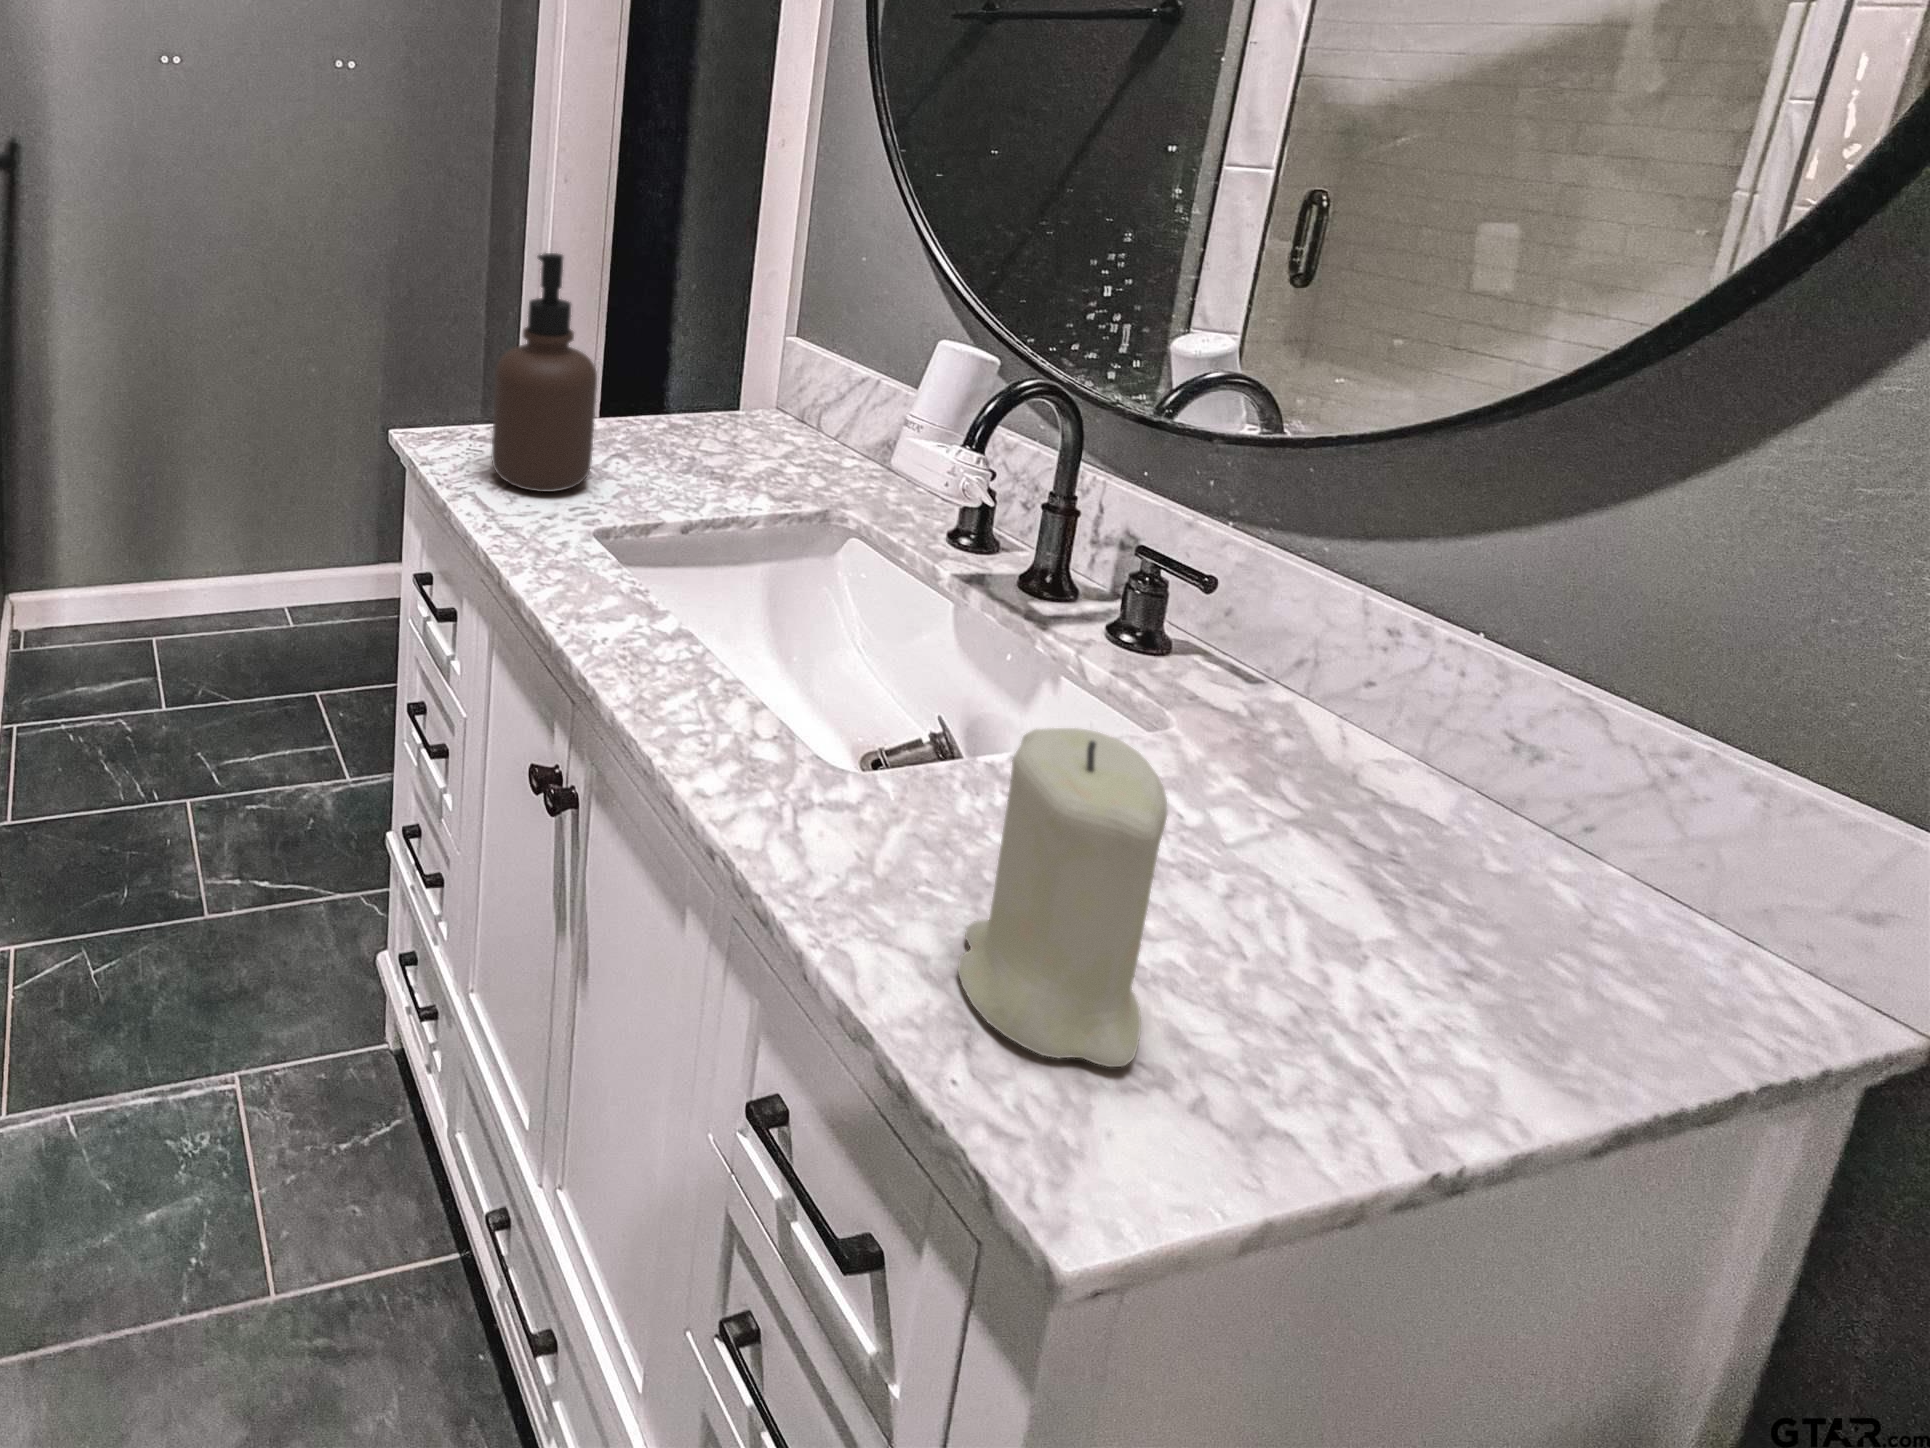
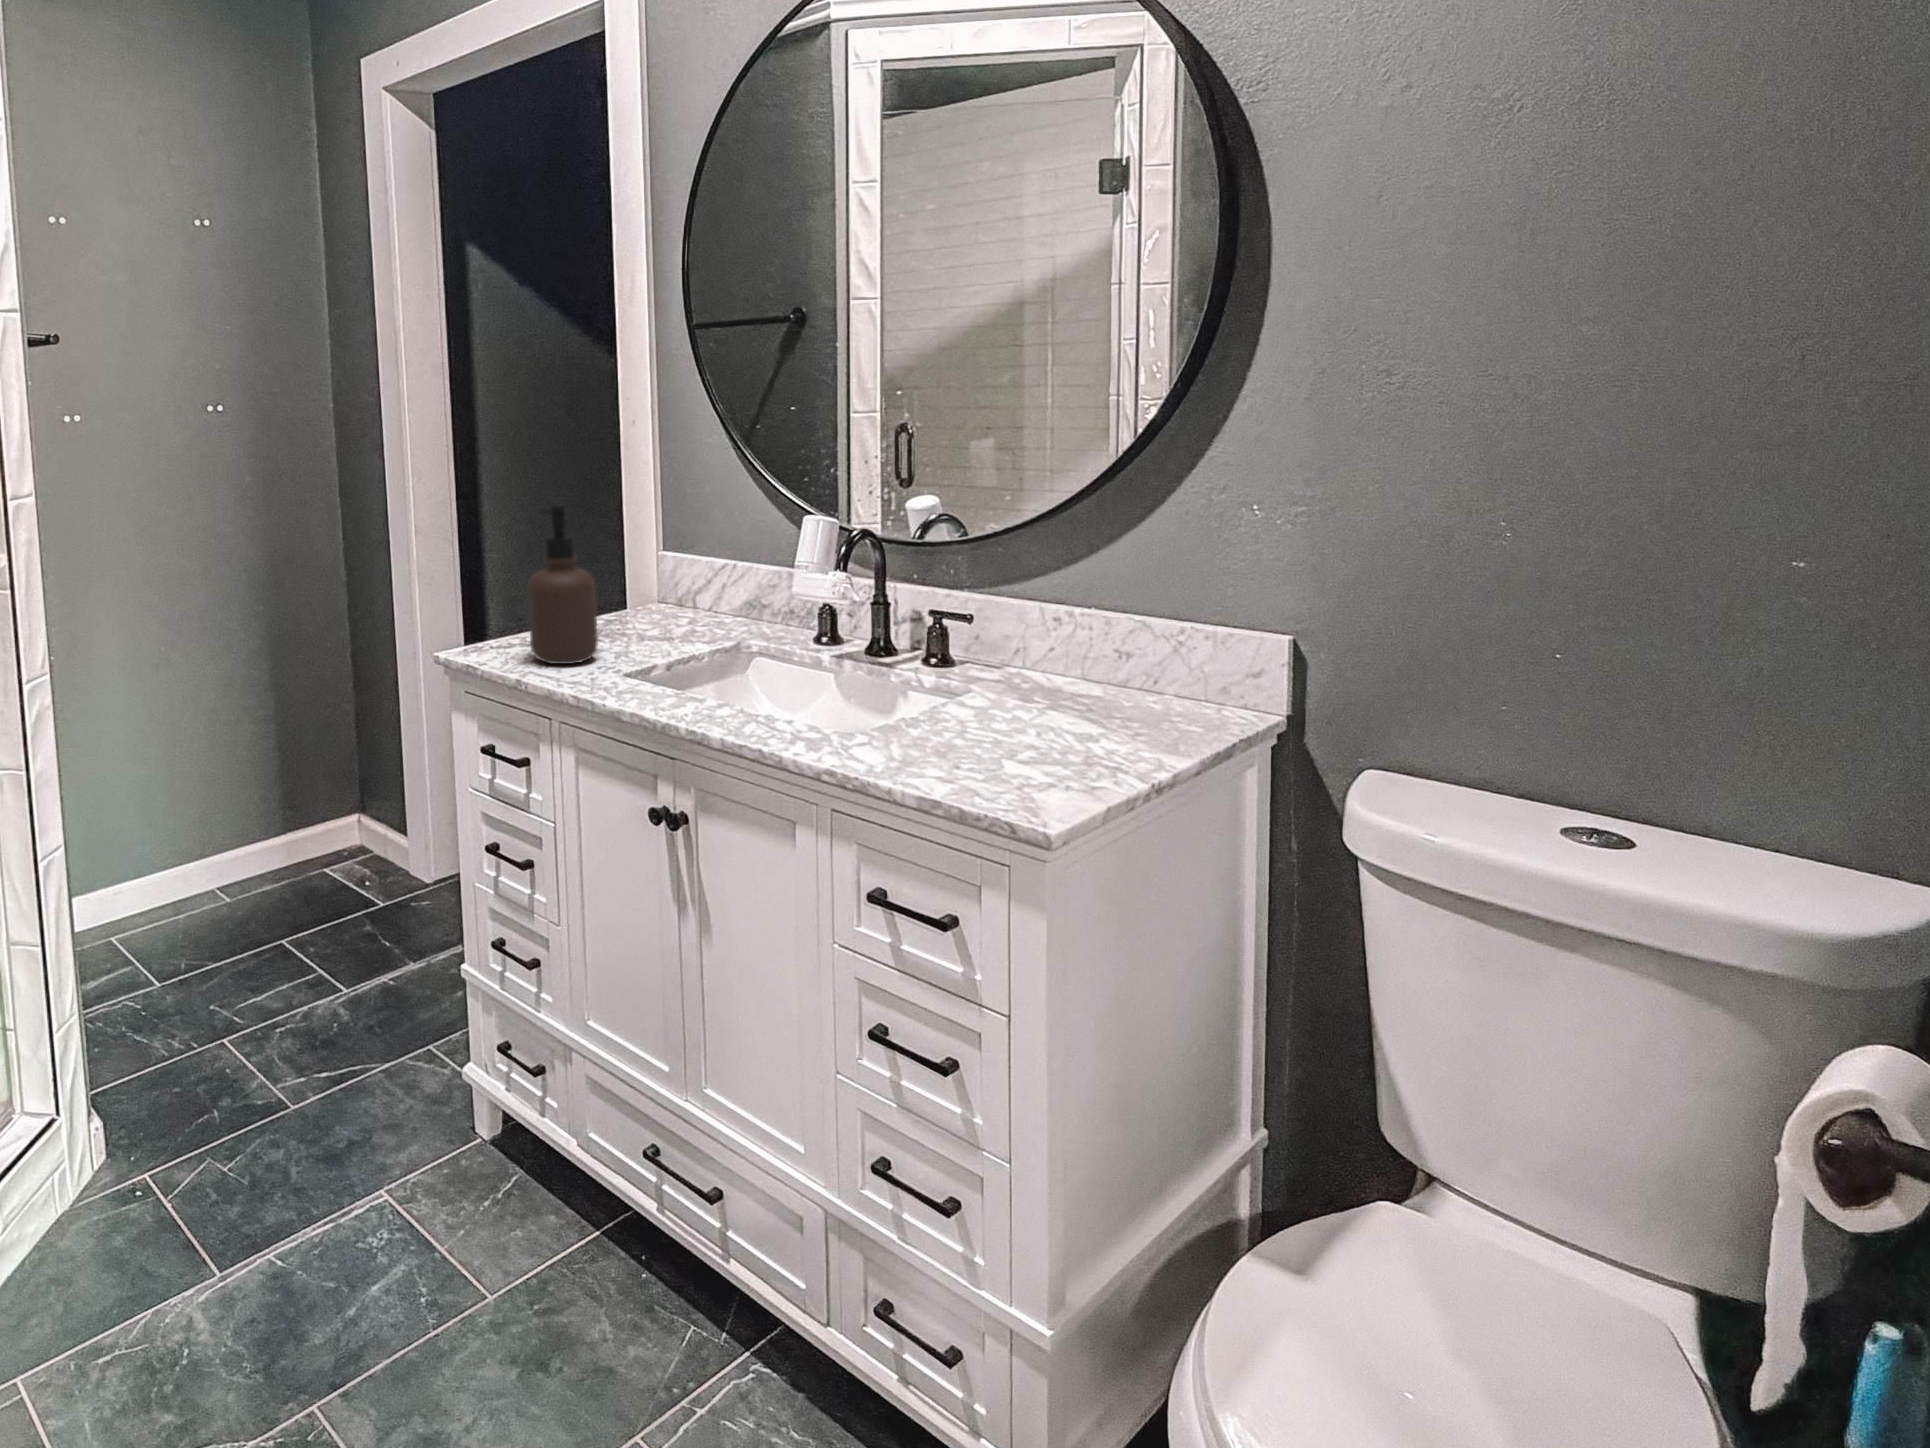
candle: present [958,728,1167,1067] -> none [949,641,1039,787]

